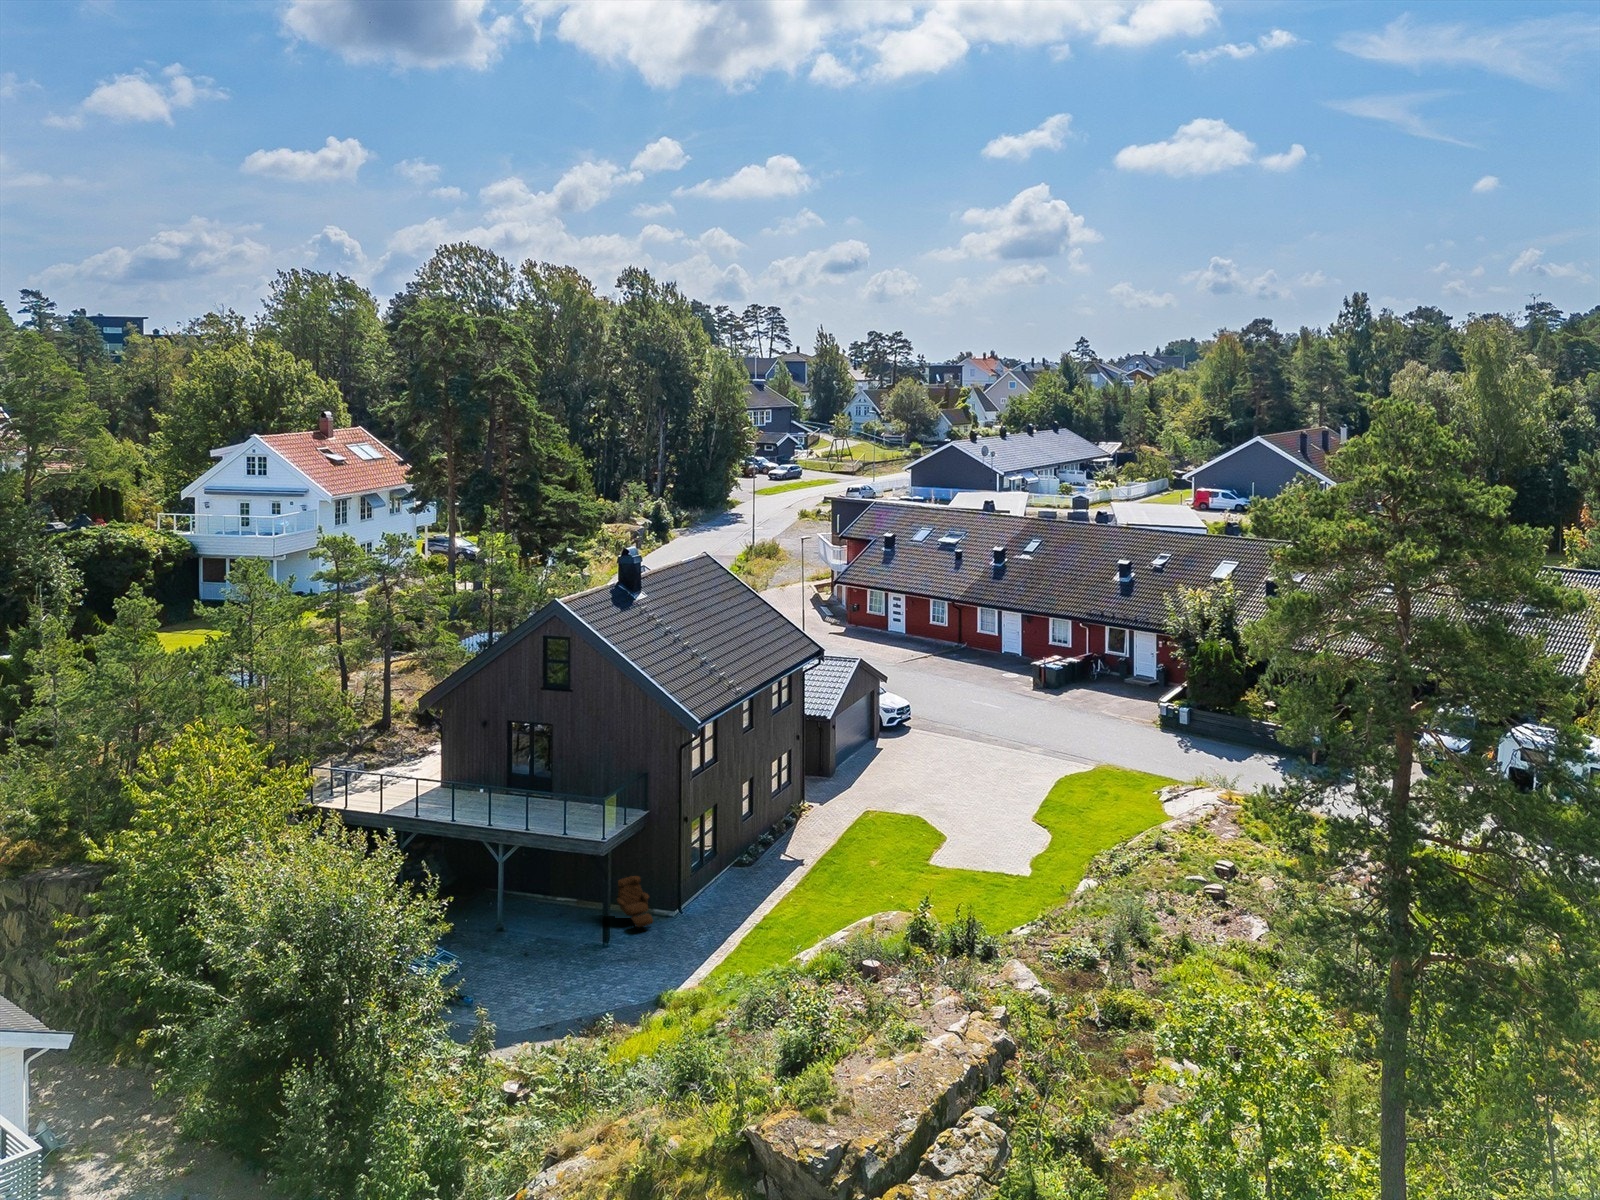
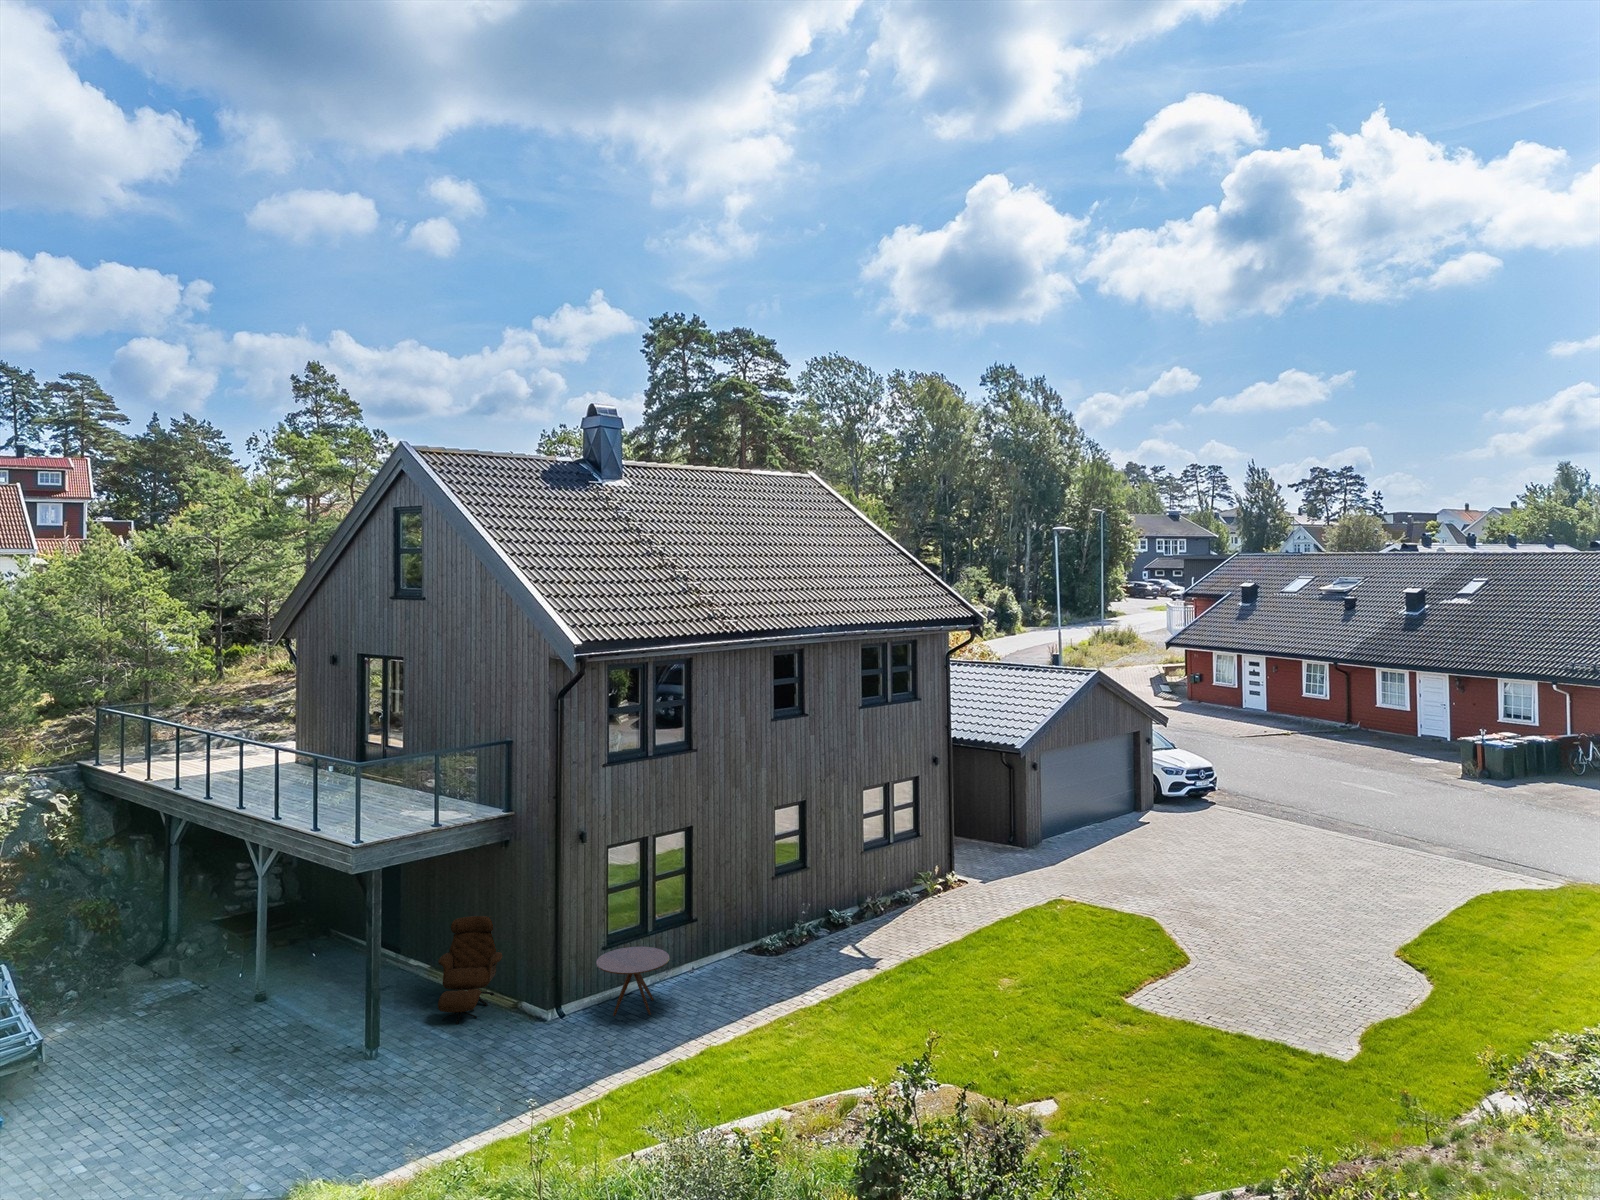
round table: none [703,877,740,913] -> present [596,947,669,1016]

